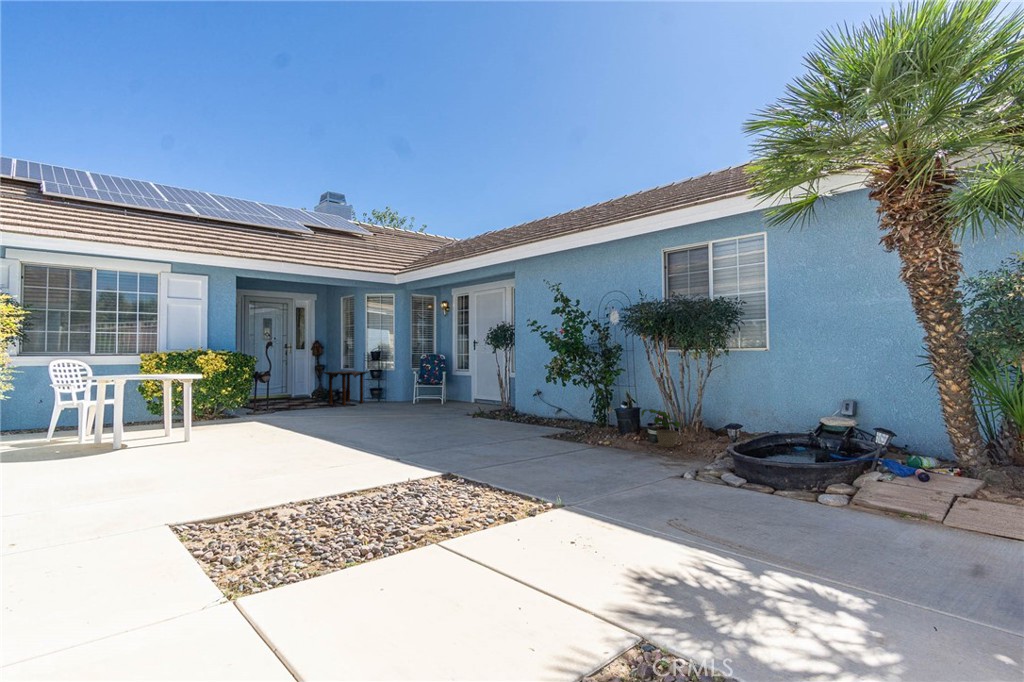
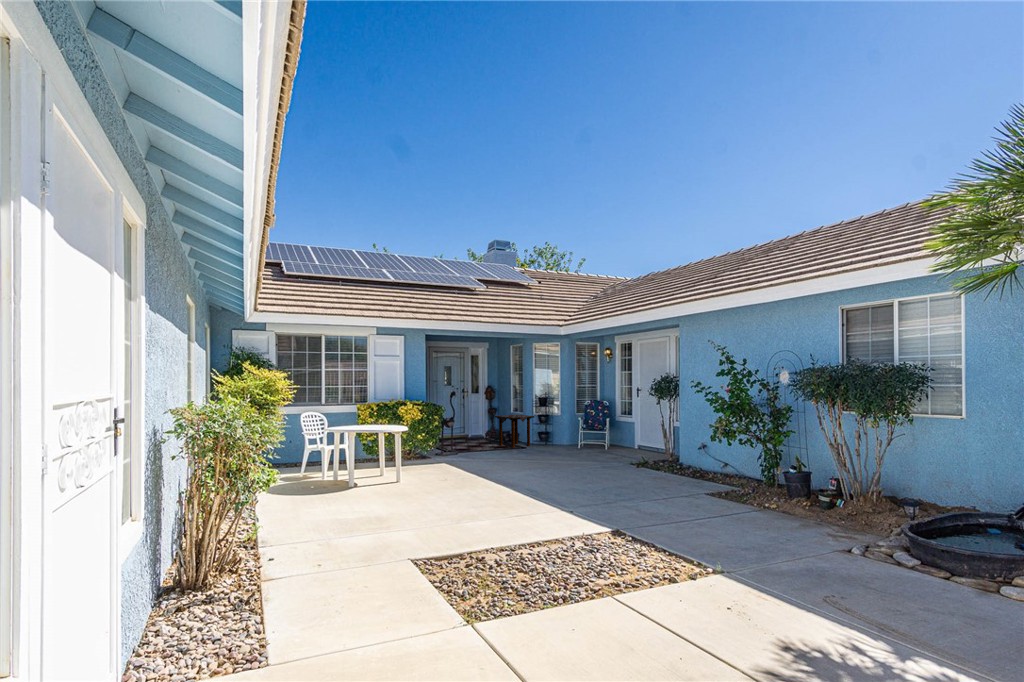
potted plant: present [641,409,680,447] -> none [812,477,857,517]

